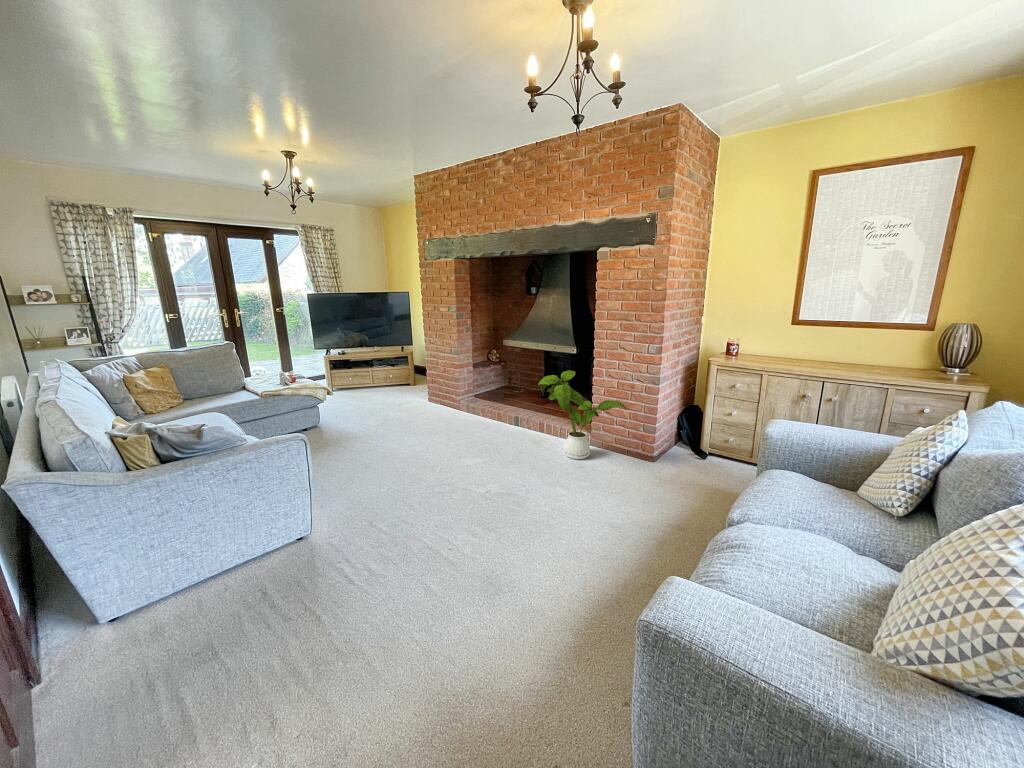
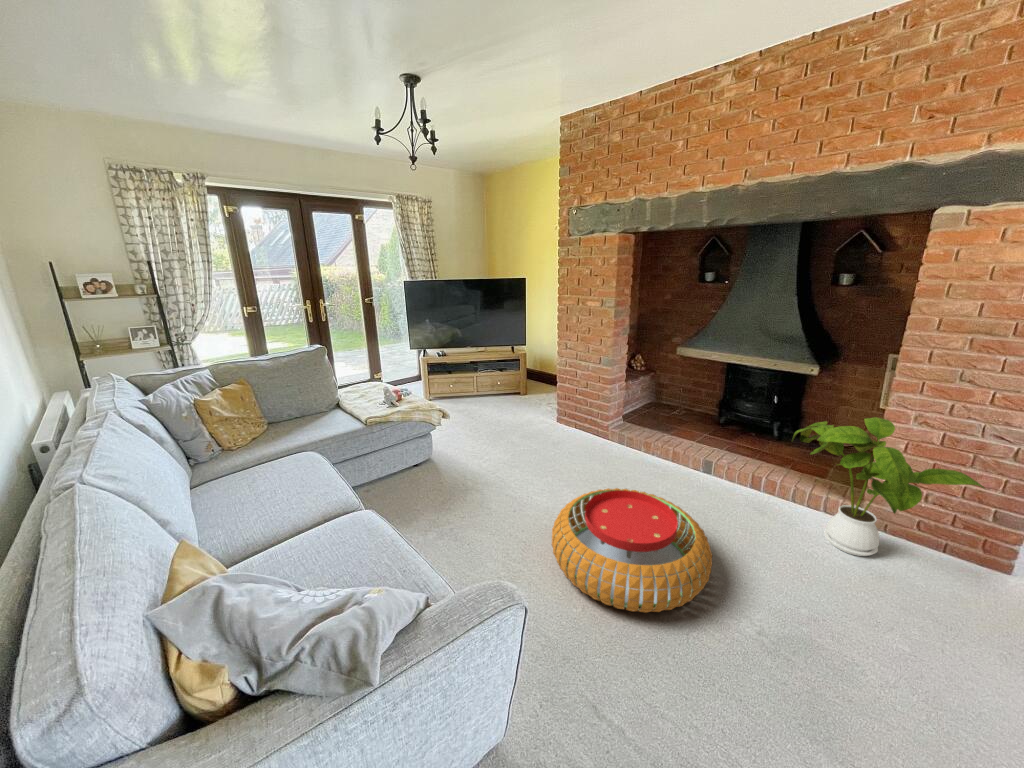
pouf: none [379,427,479,489] -> present [552,488,712,613]

